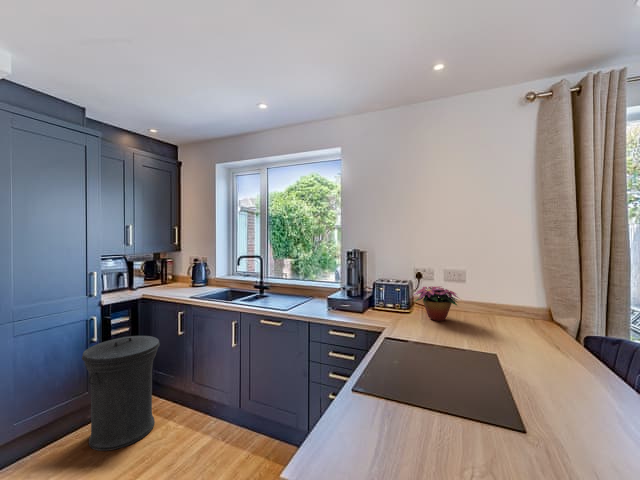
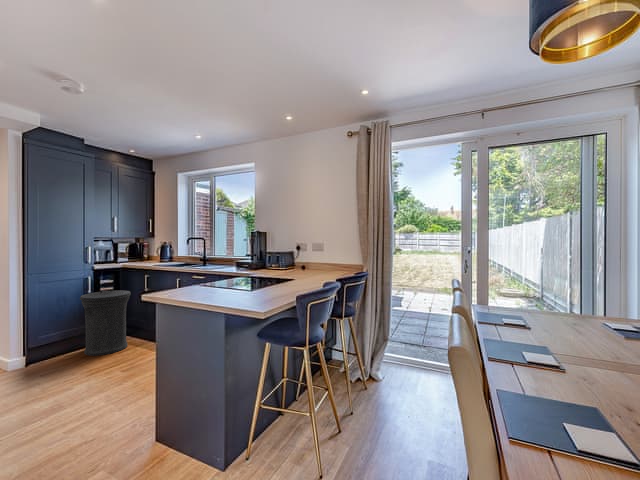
flower arrangement: present [414,286,458,321] -> none [280,252,311,273]

